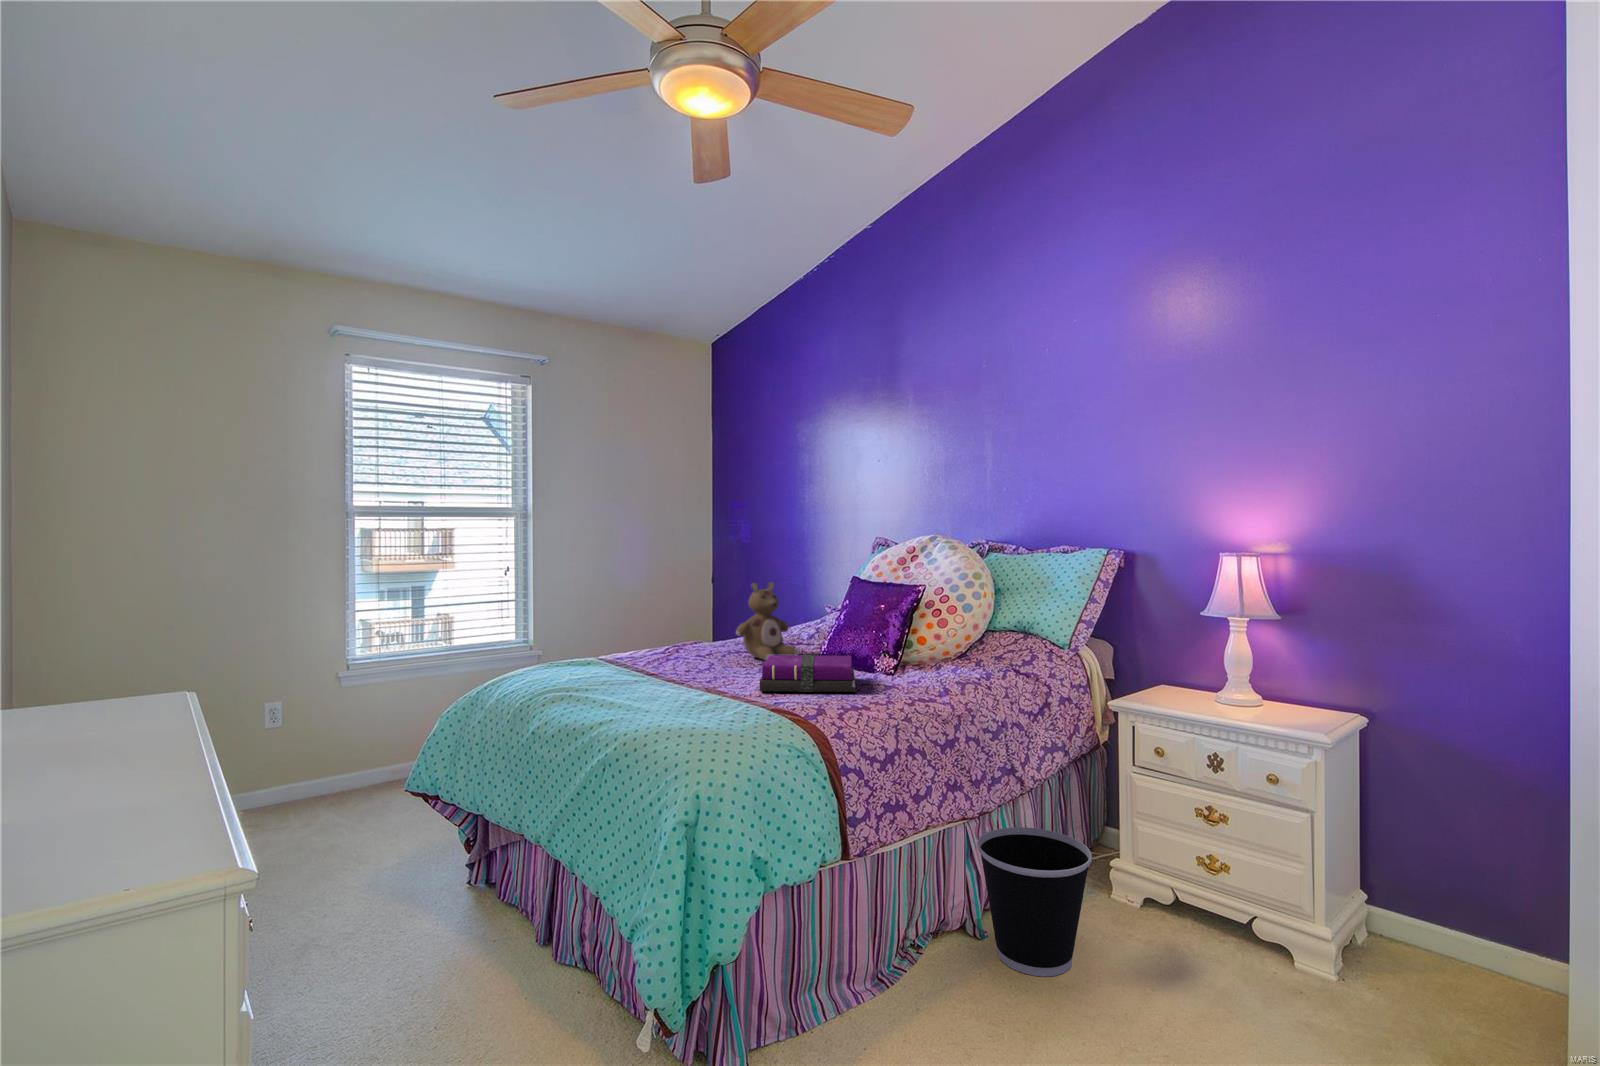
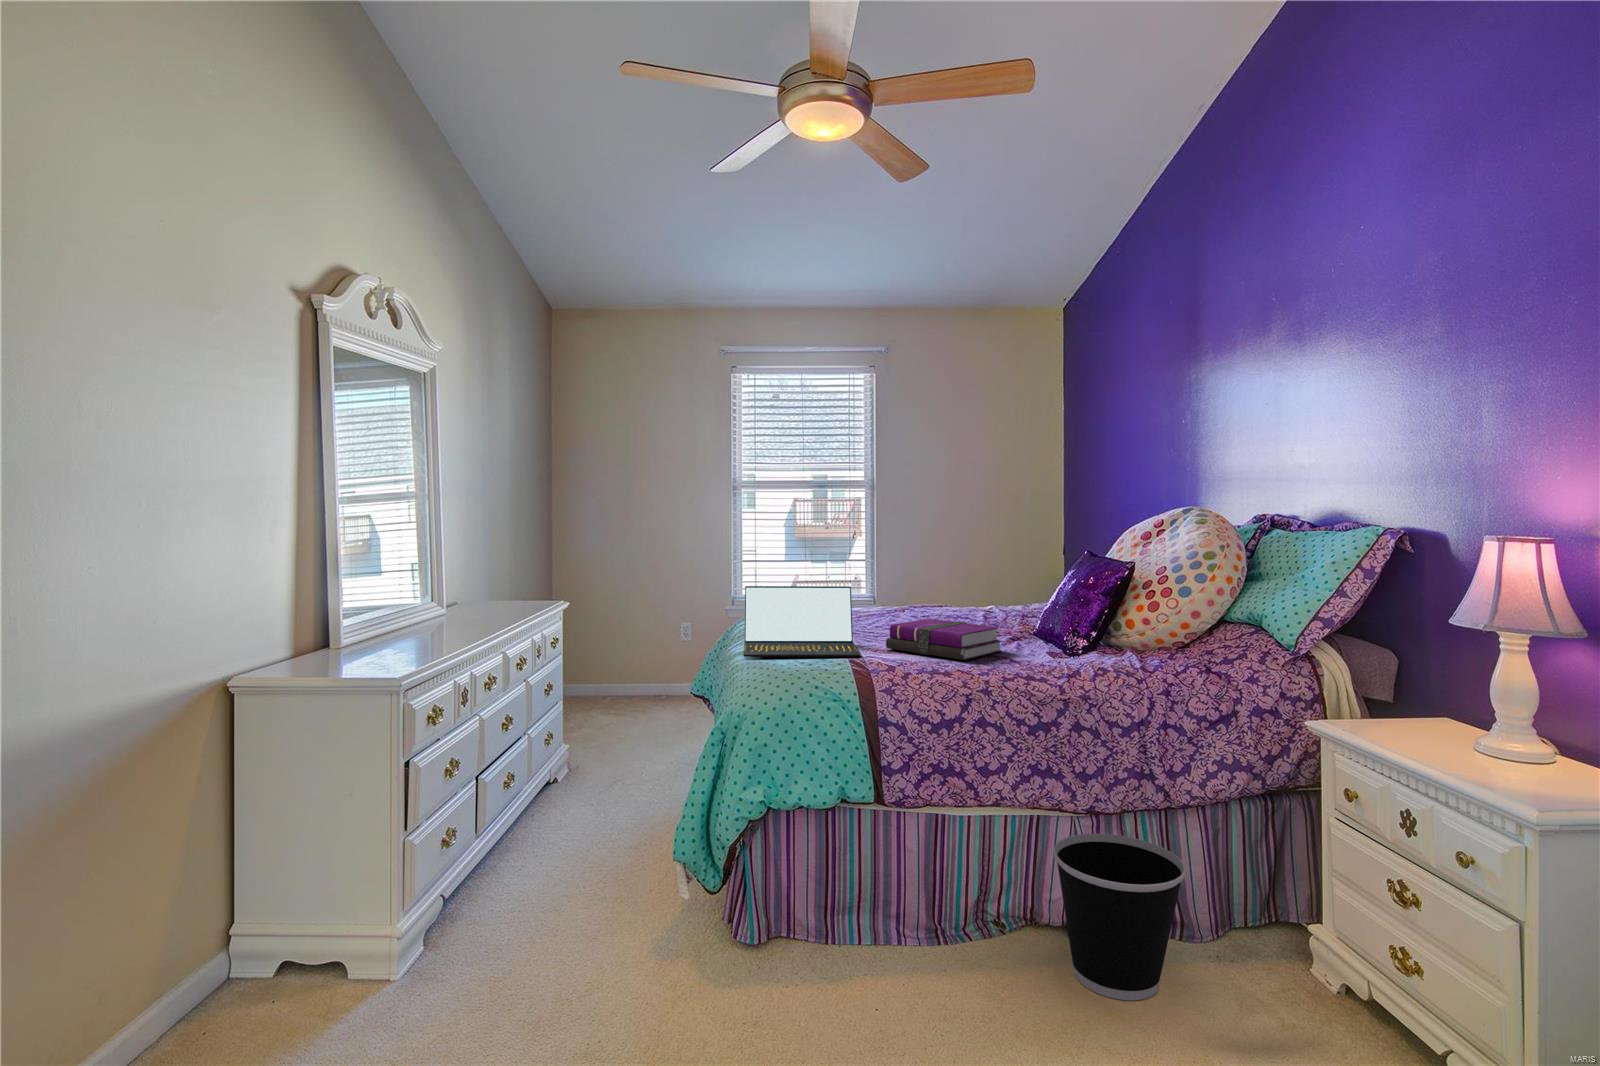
stuffed bear: present [736,582,798,661] -> none [943,549,1006,629]
laptop: none [592,629,759,725] -> present [743,586,860,657]

